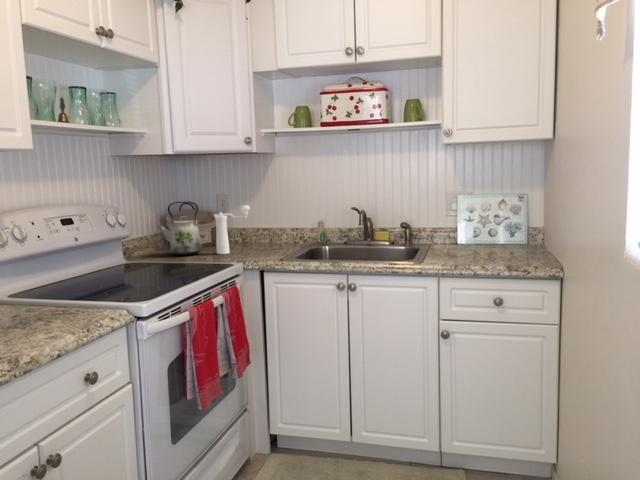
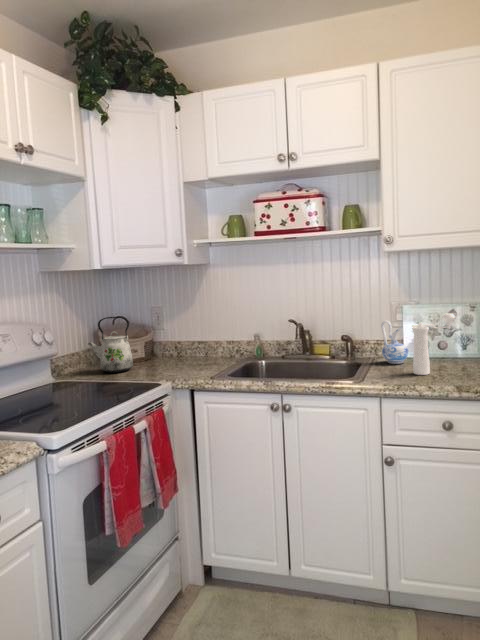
pepper mill: present [214,205,250,254] -> present [412,313,455,375]
ceramic pitcher: none [438,209,463,248] -> present [381,321,408,364]

